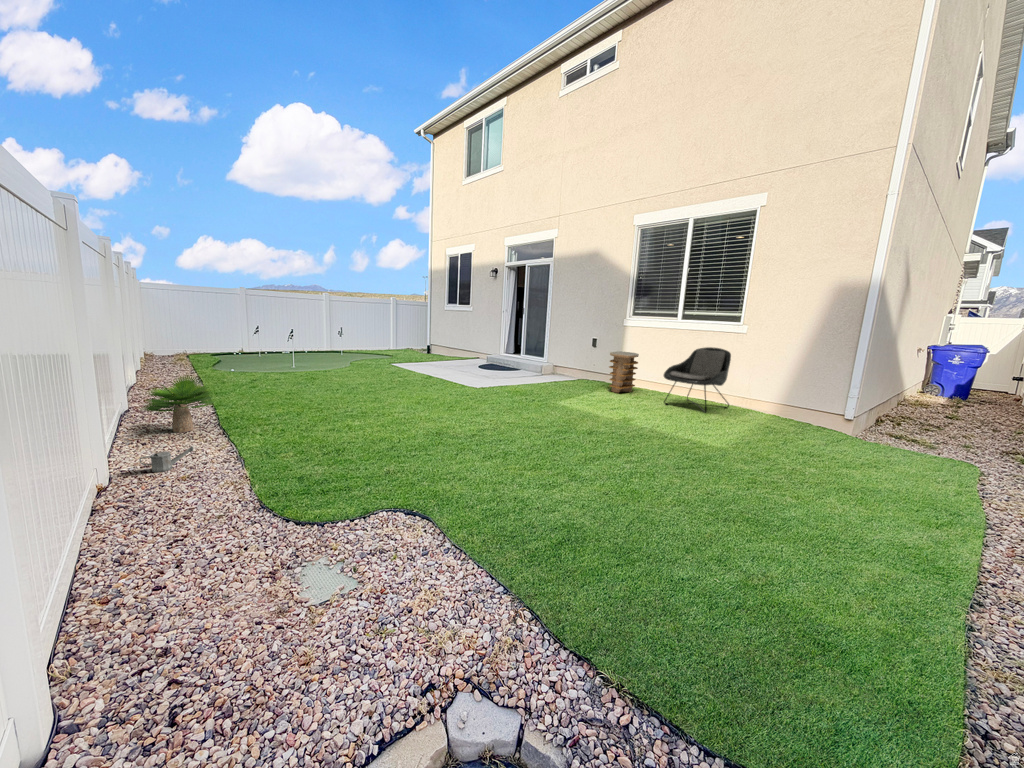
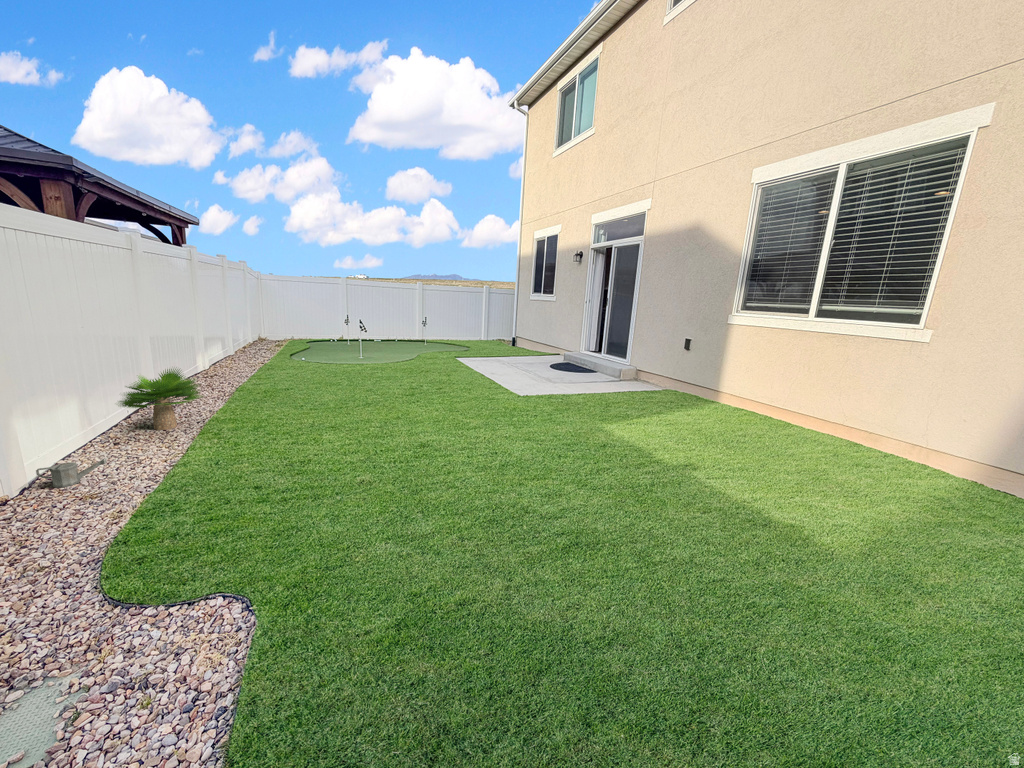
lounge chair: present [664,347,731,413] -> none [773,361,896,464]
side table: present [609,351,639,393] -> none [699,358,745,415]

